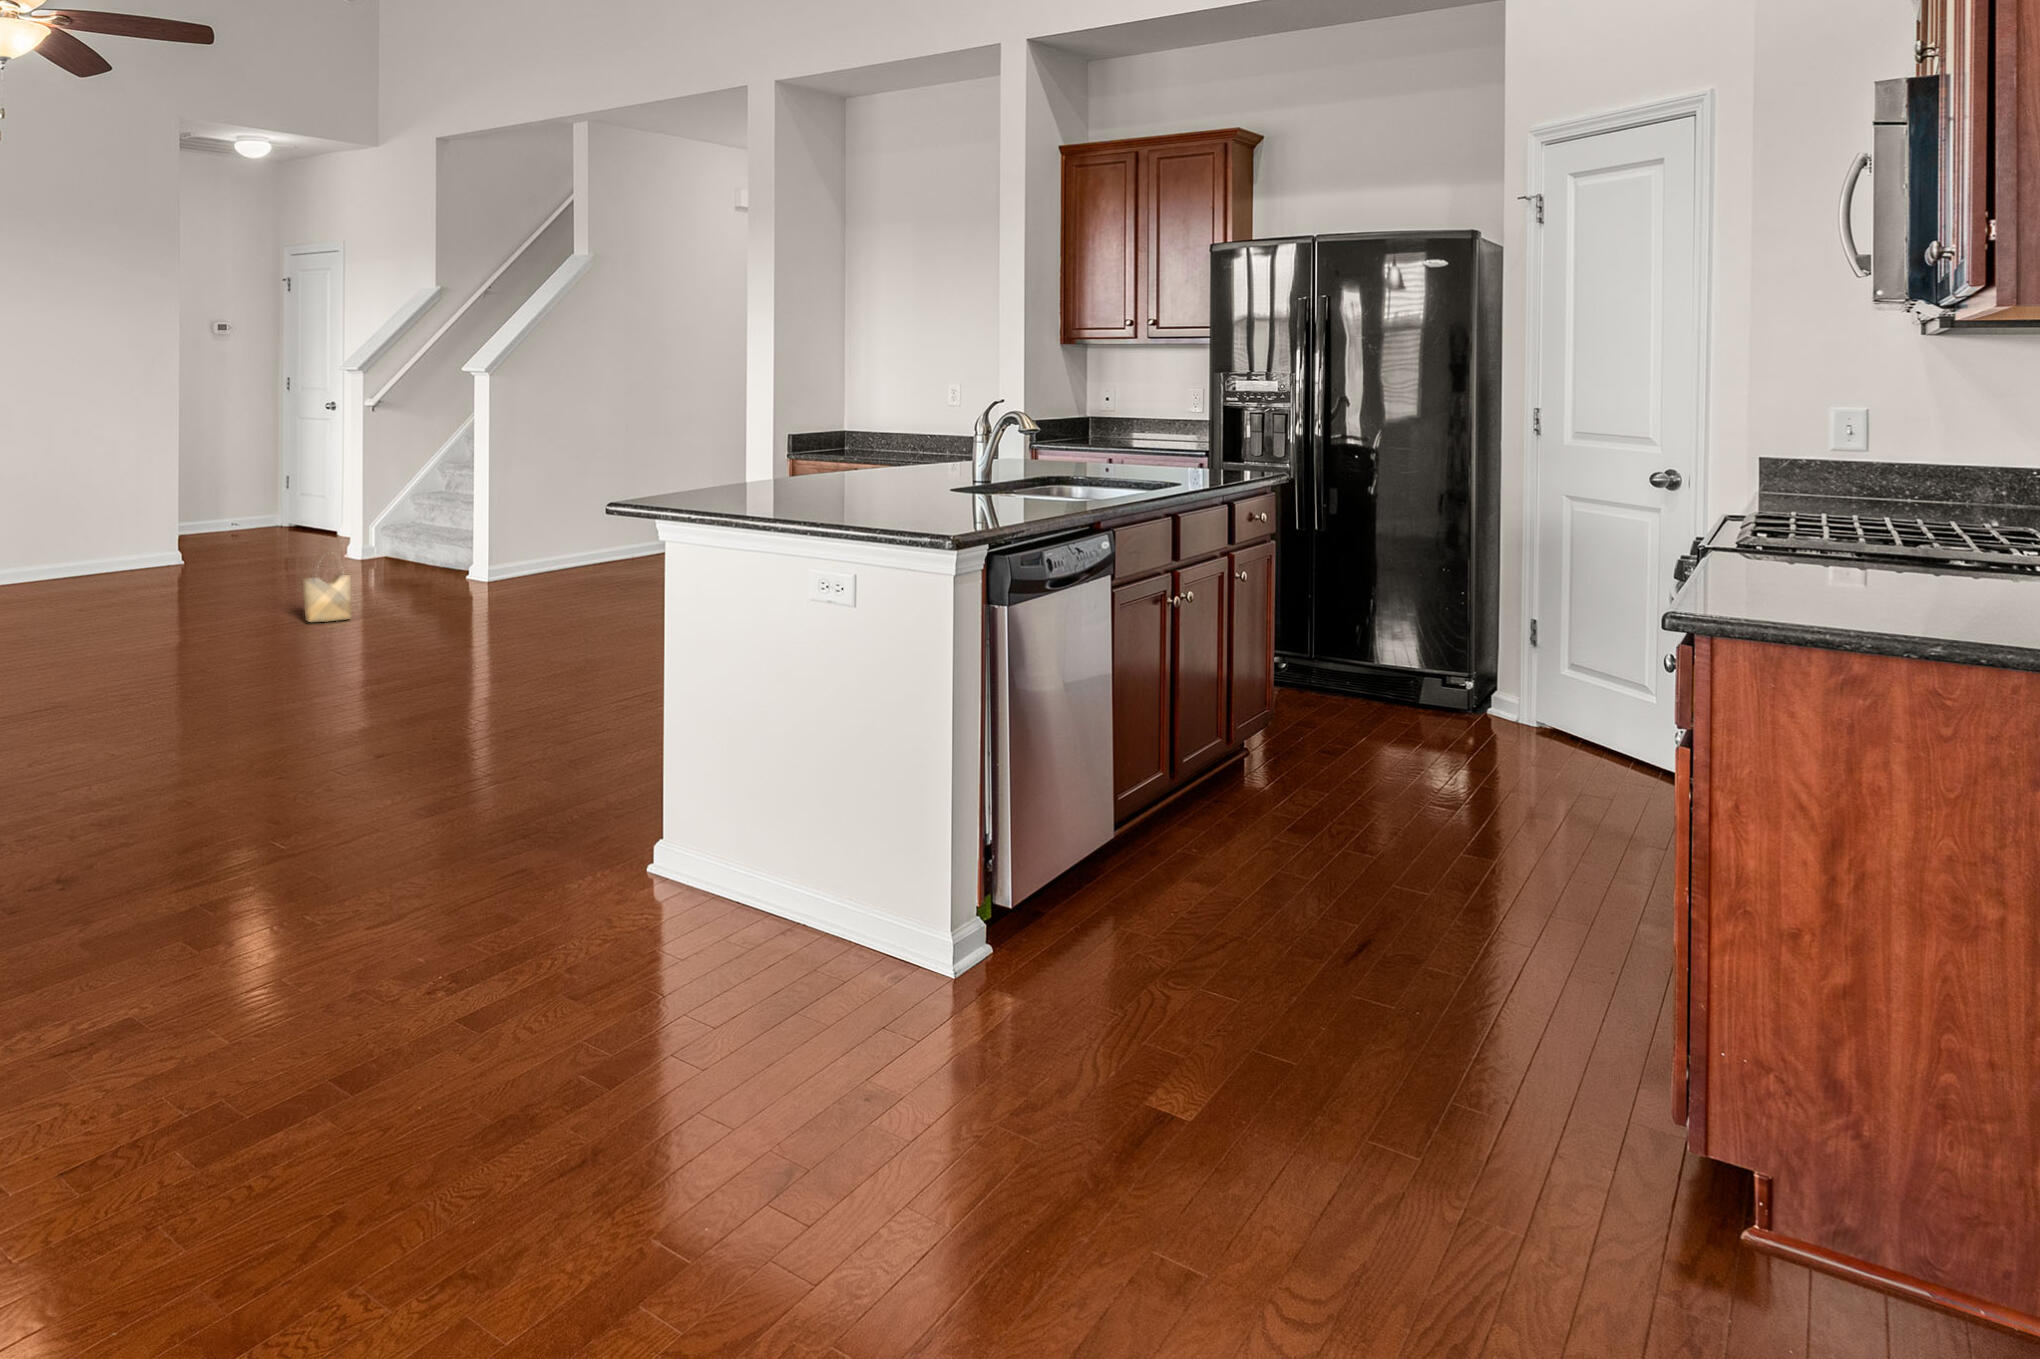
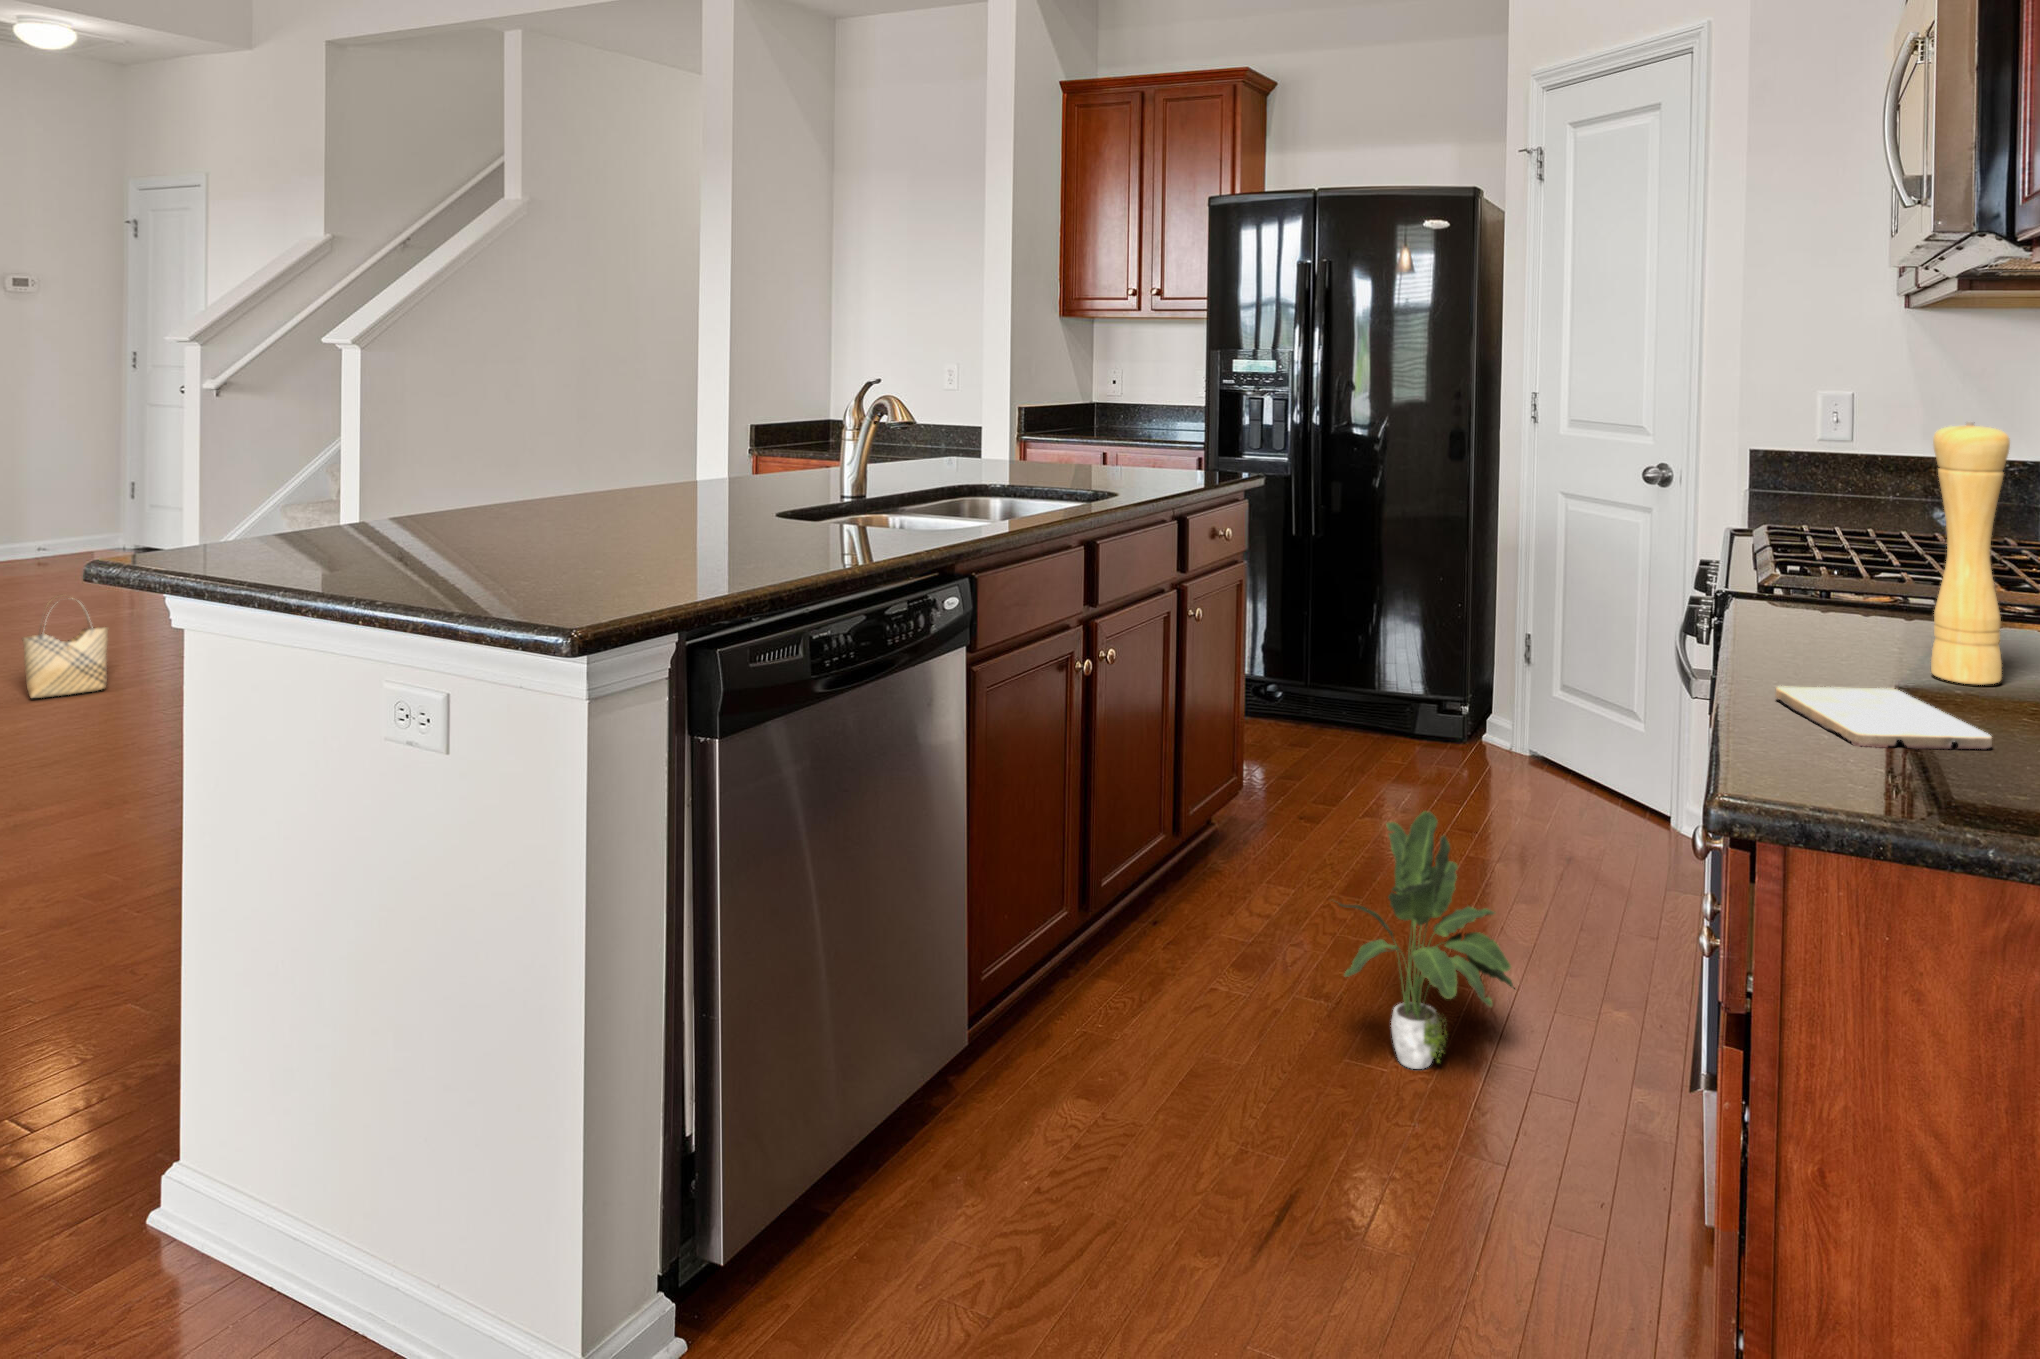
pepper mill: none [1903,417,1966,596] -> present [1931,422,2010,685]
cutting board: none [1773,586,1936,618] -> present [1775,686,1992,749]
potted plant: none [1389,717,1551,909] -> present [1339,811,1516,1069]

